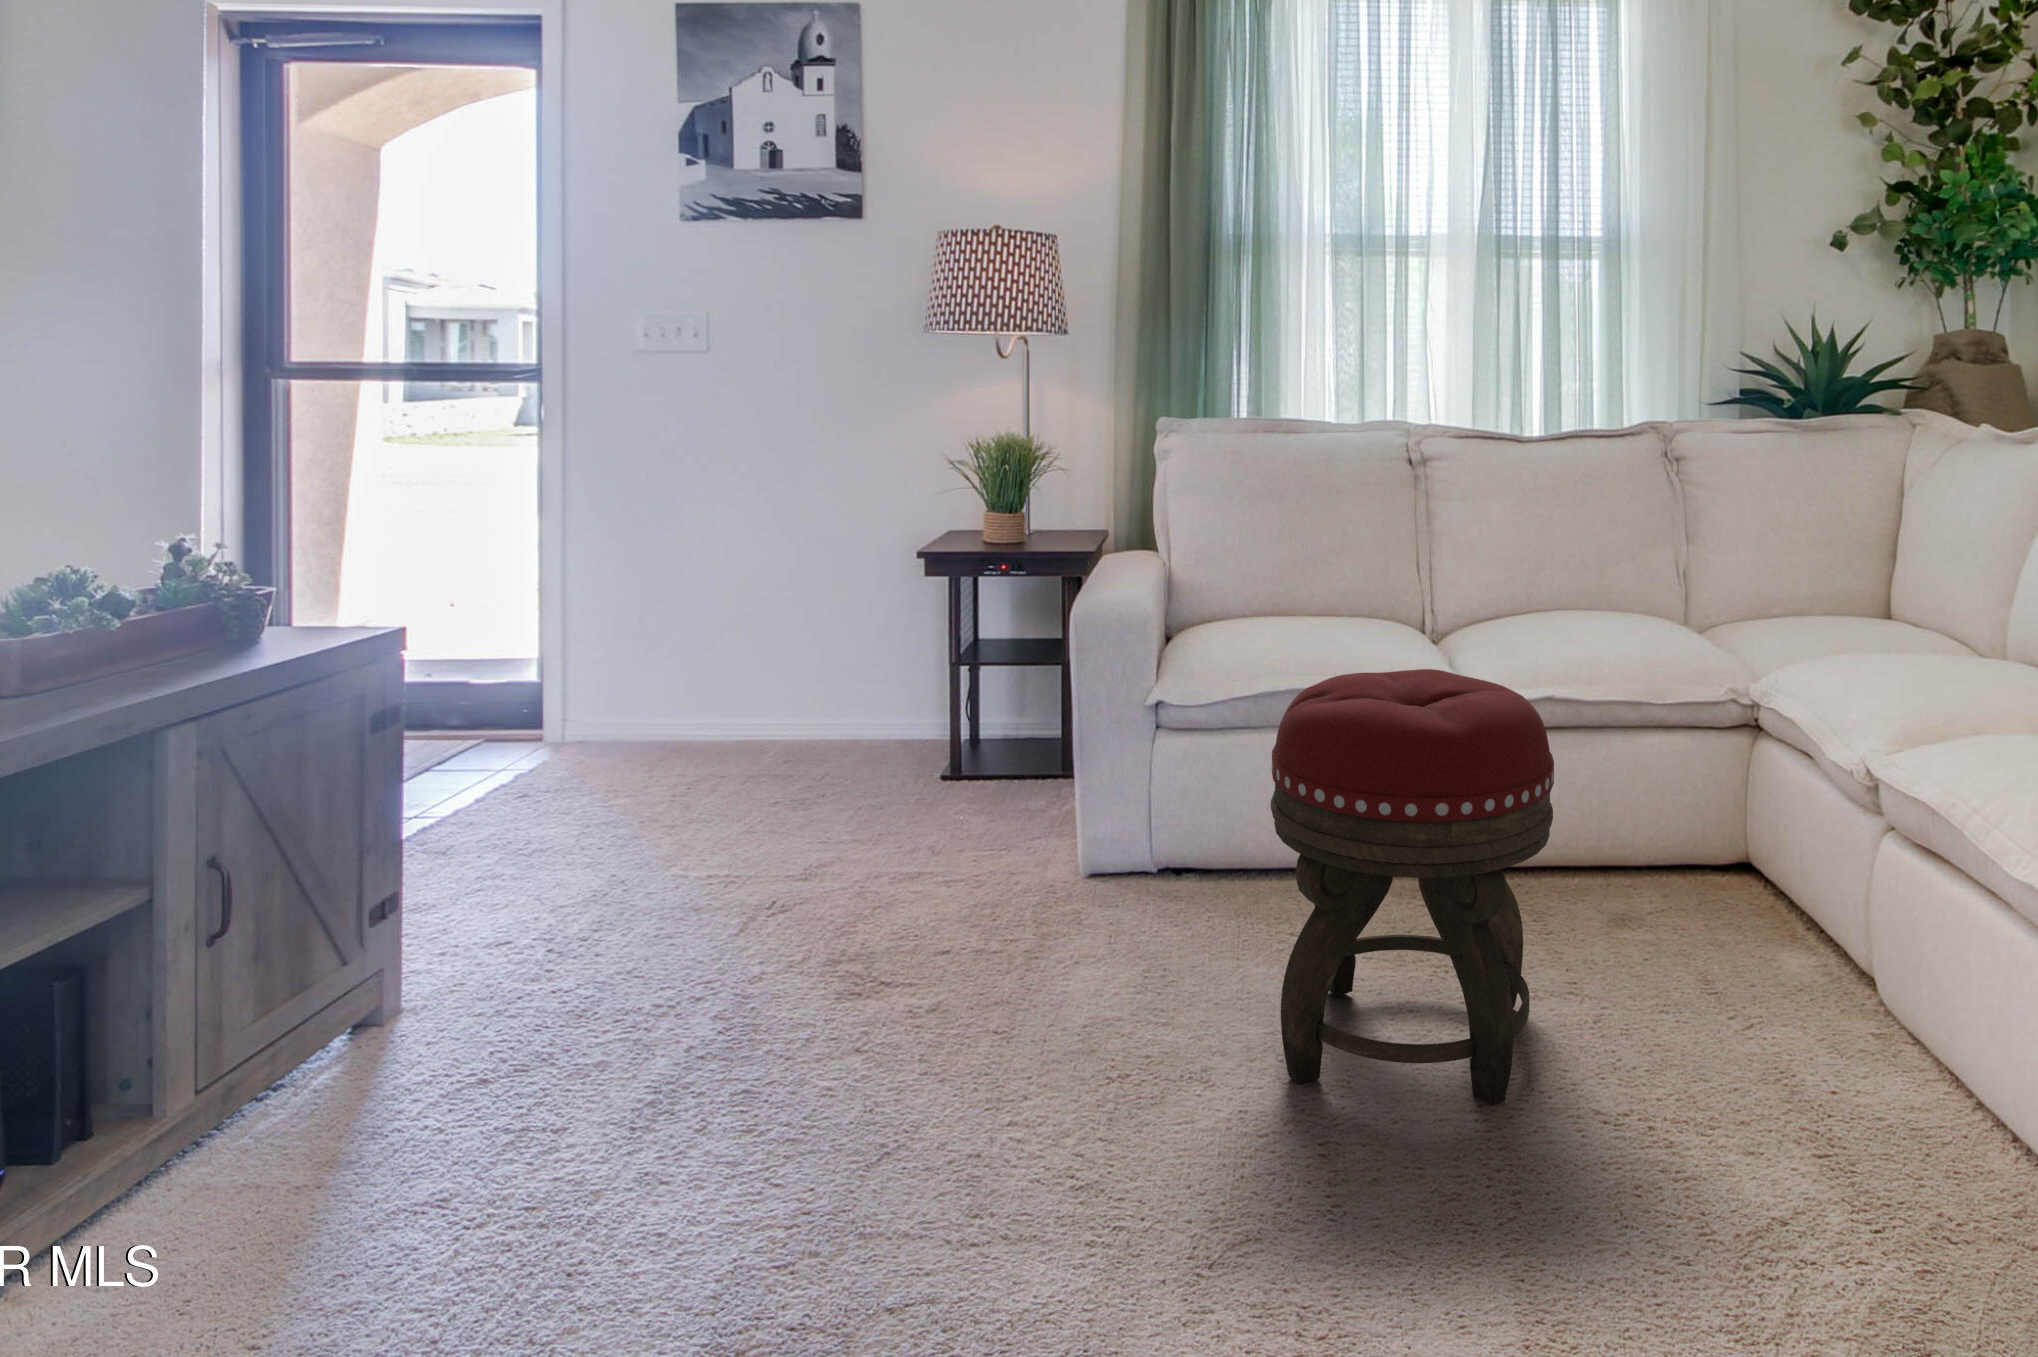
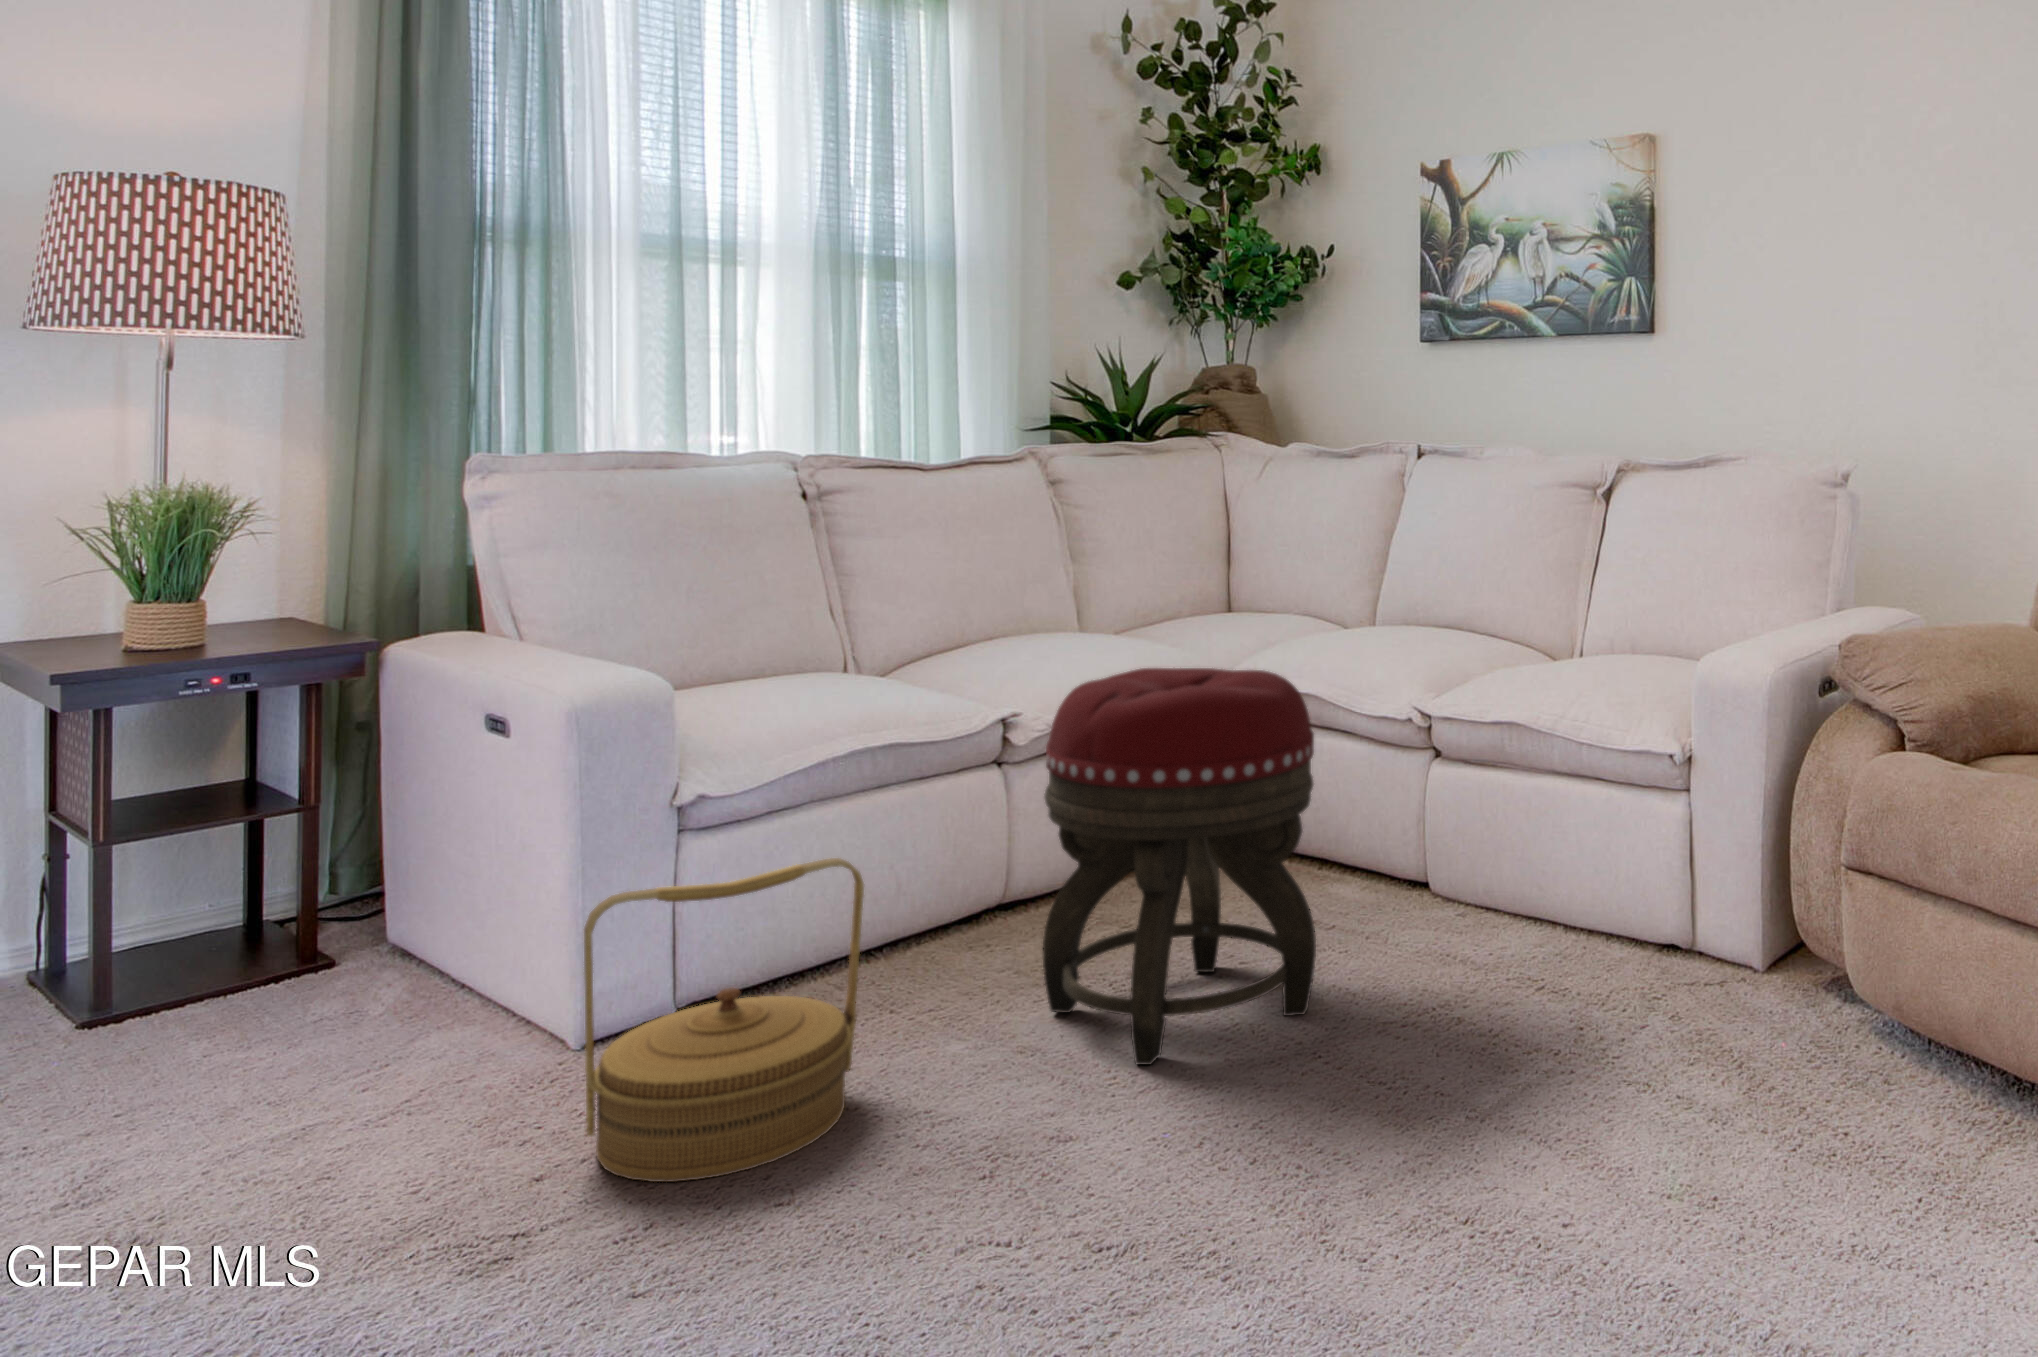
basket: none [936,770,1131,1023] -> present [584,858,864,1182]

